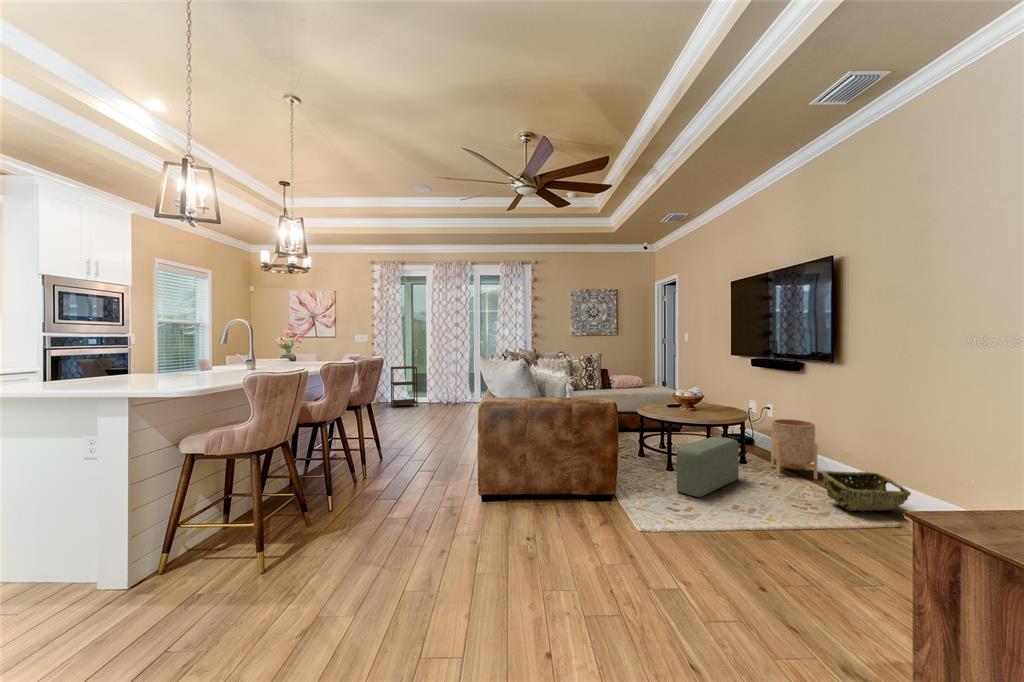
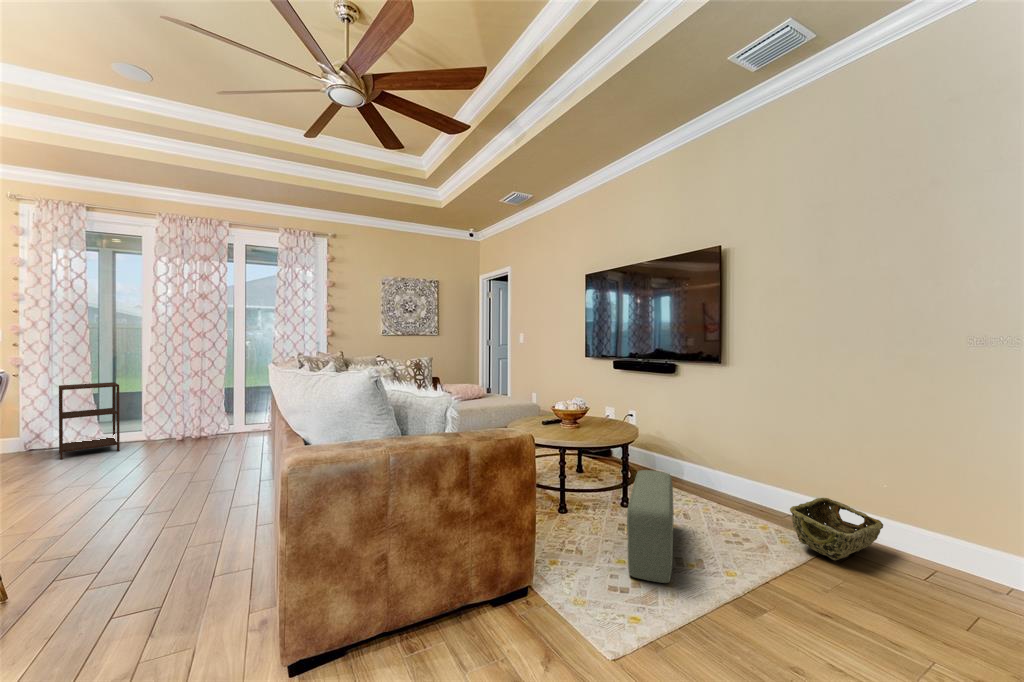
planter: present [771,419,817,479] -> none [676,433,738,509]

